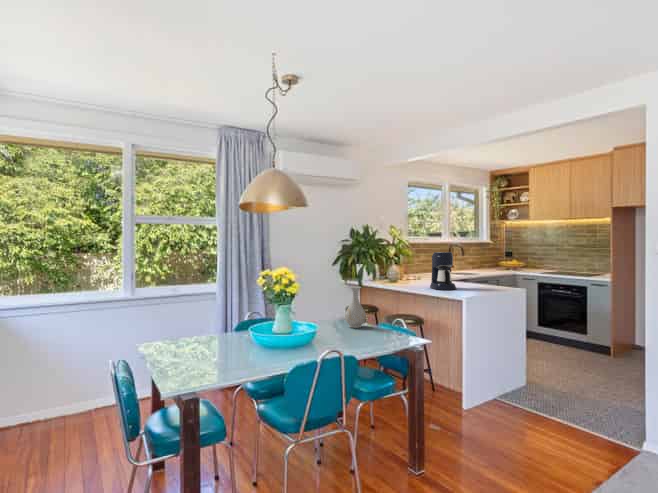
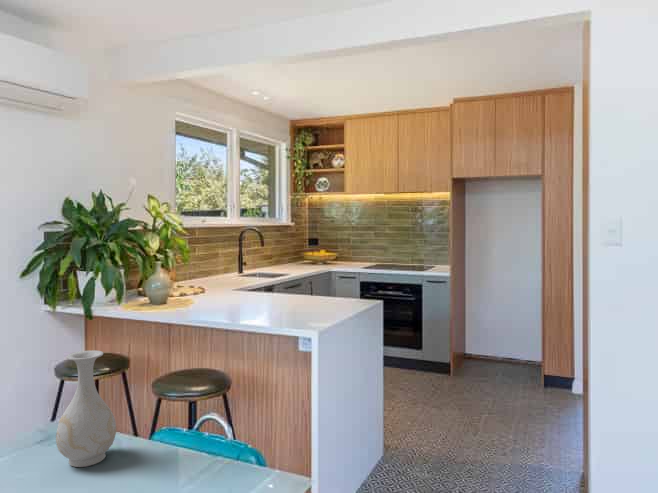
coffee maker: present [430,252,456,290] -> none [239,247,291,321]

